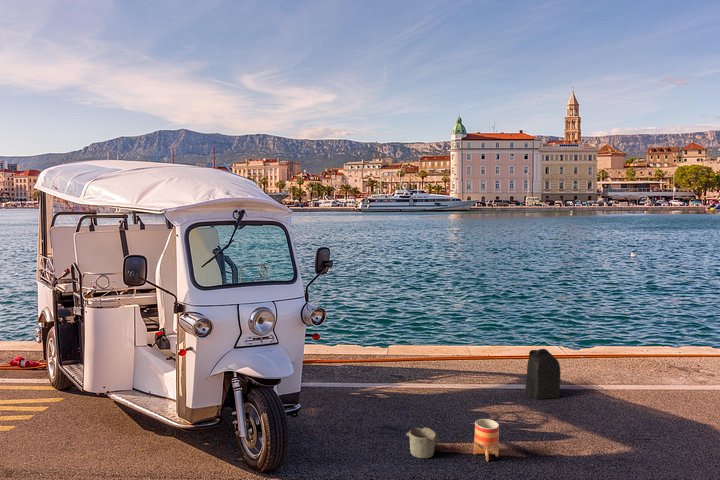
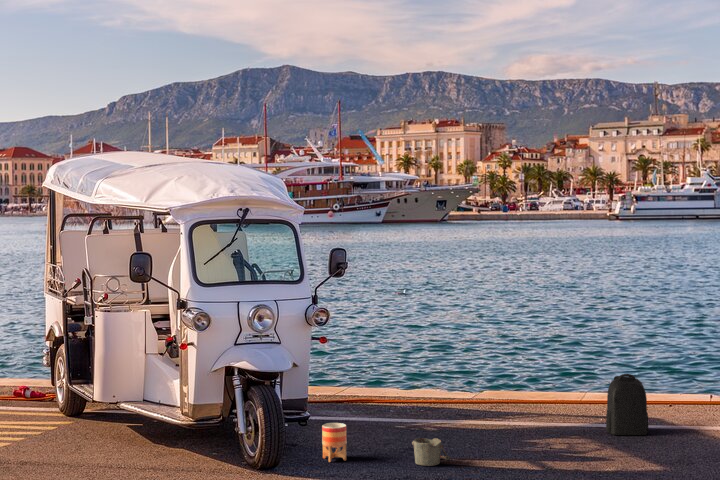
planter: present [474,419,499,461] -> present [322,423,347,462]

